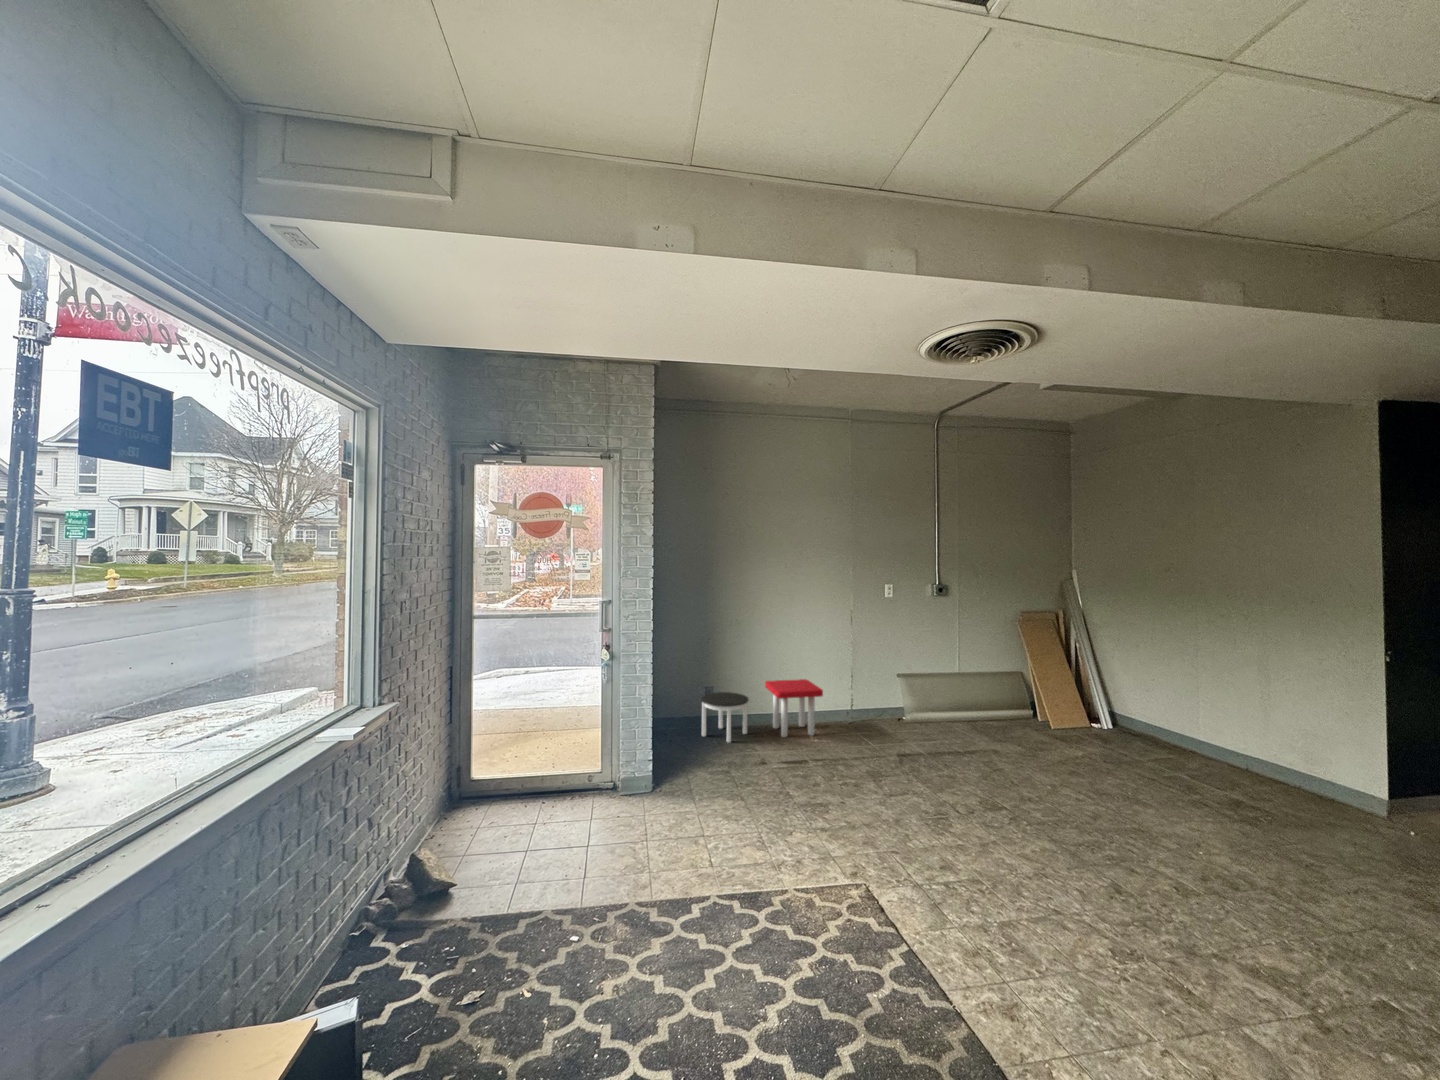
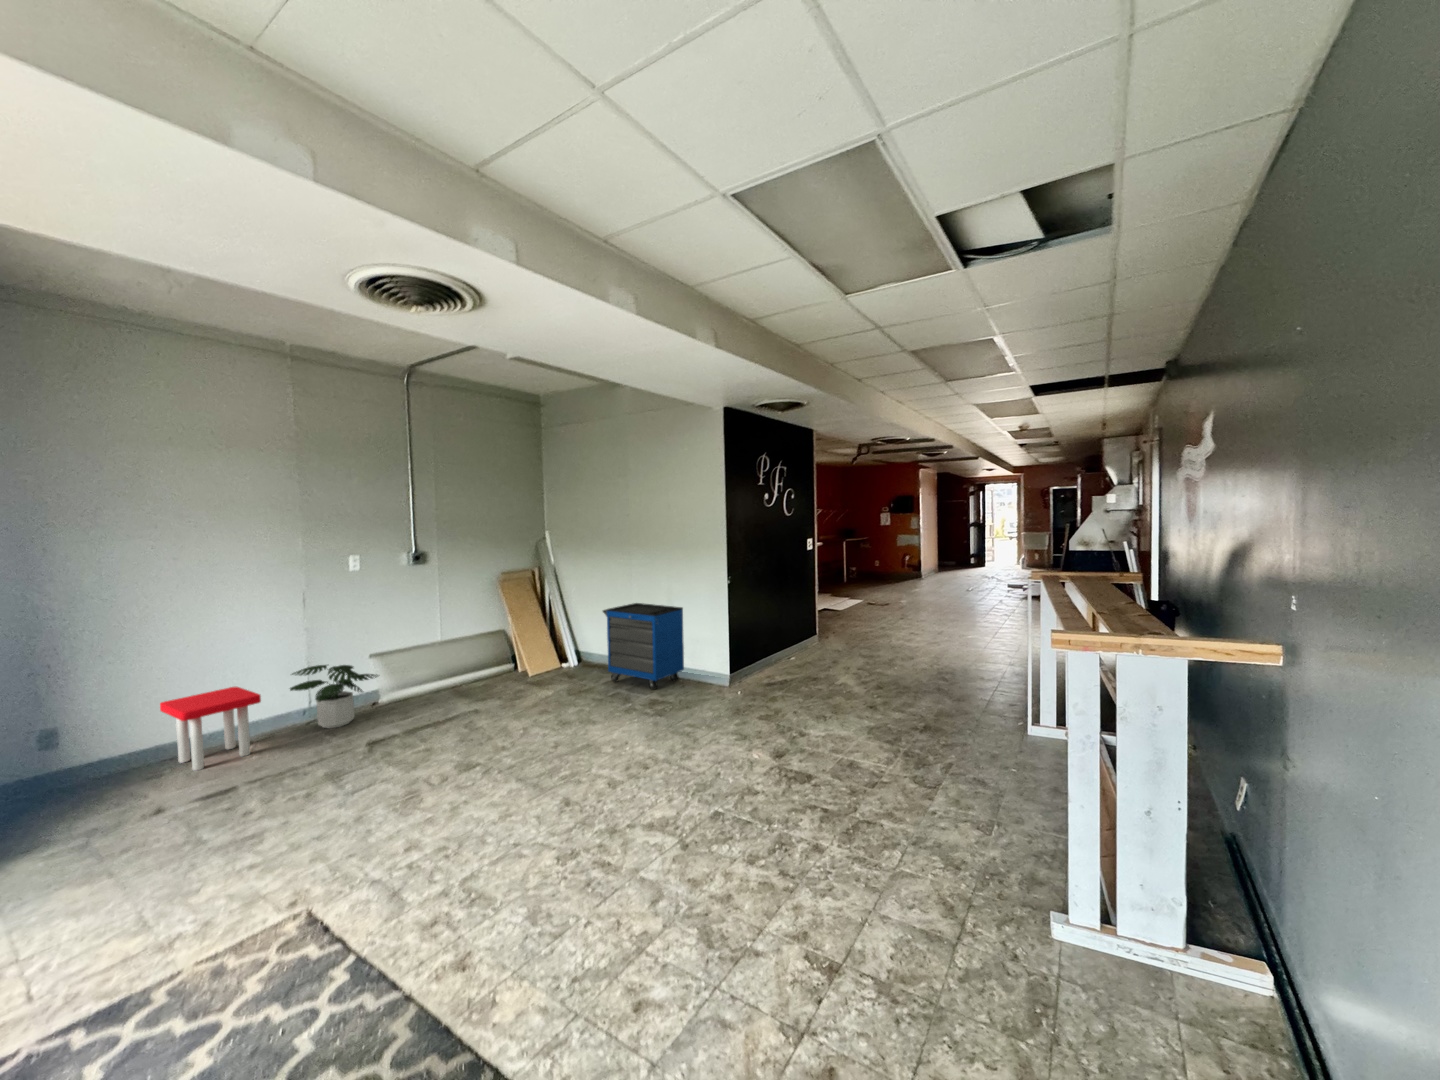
storage cabinet: none [1153,669,1295,790] -> present [603,603,684,690]
potted plant: none [840,675,906,731] -> present [290,665,378,728]
round table: present [701,692,749,742] -> none [19,730,128,813]

